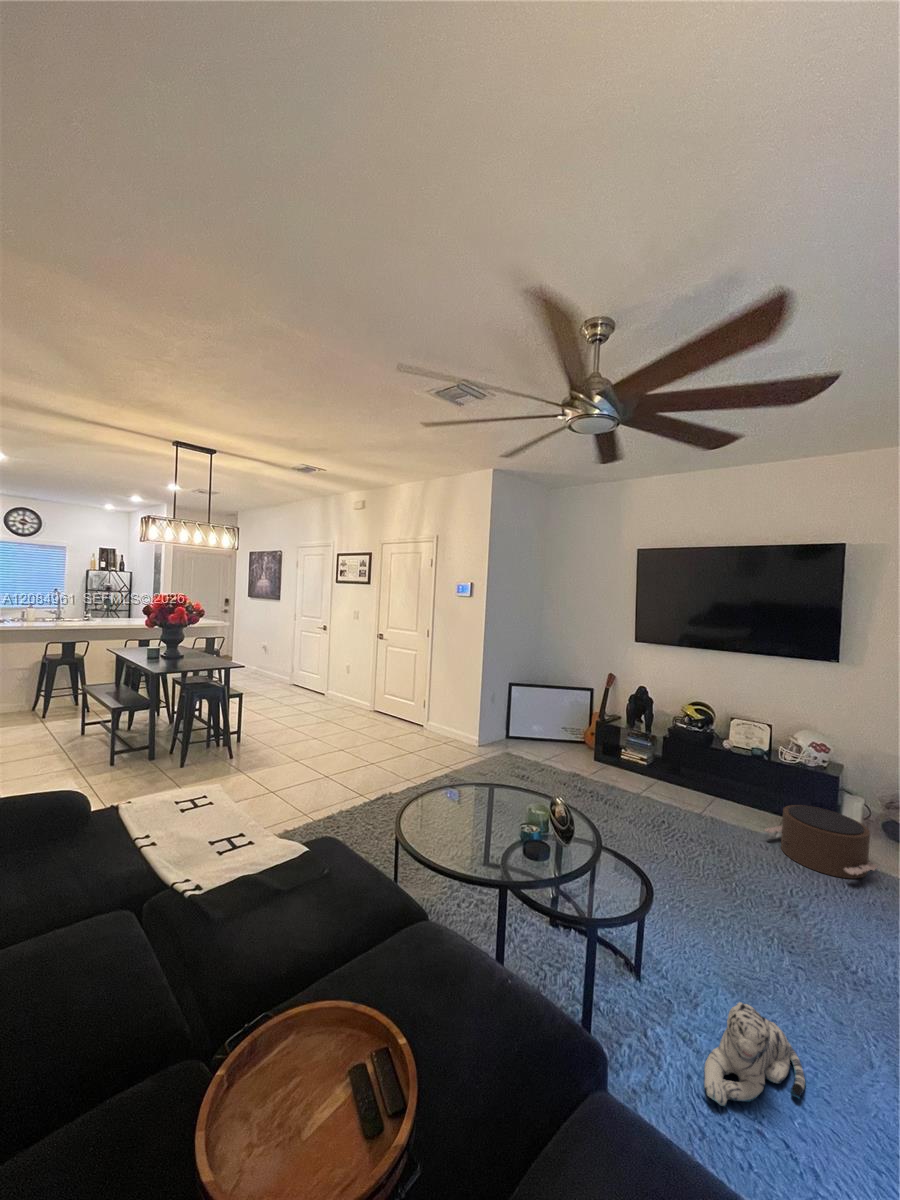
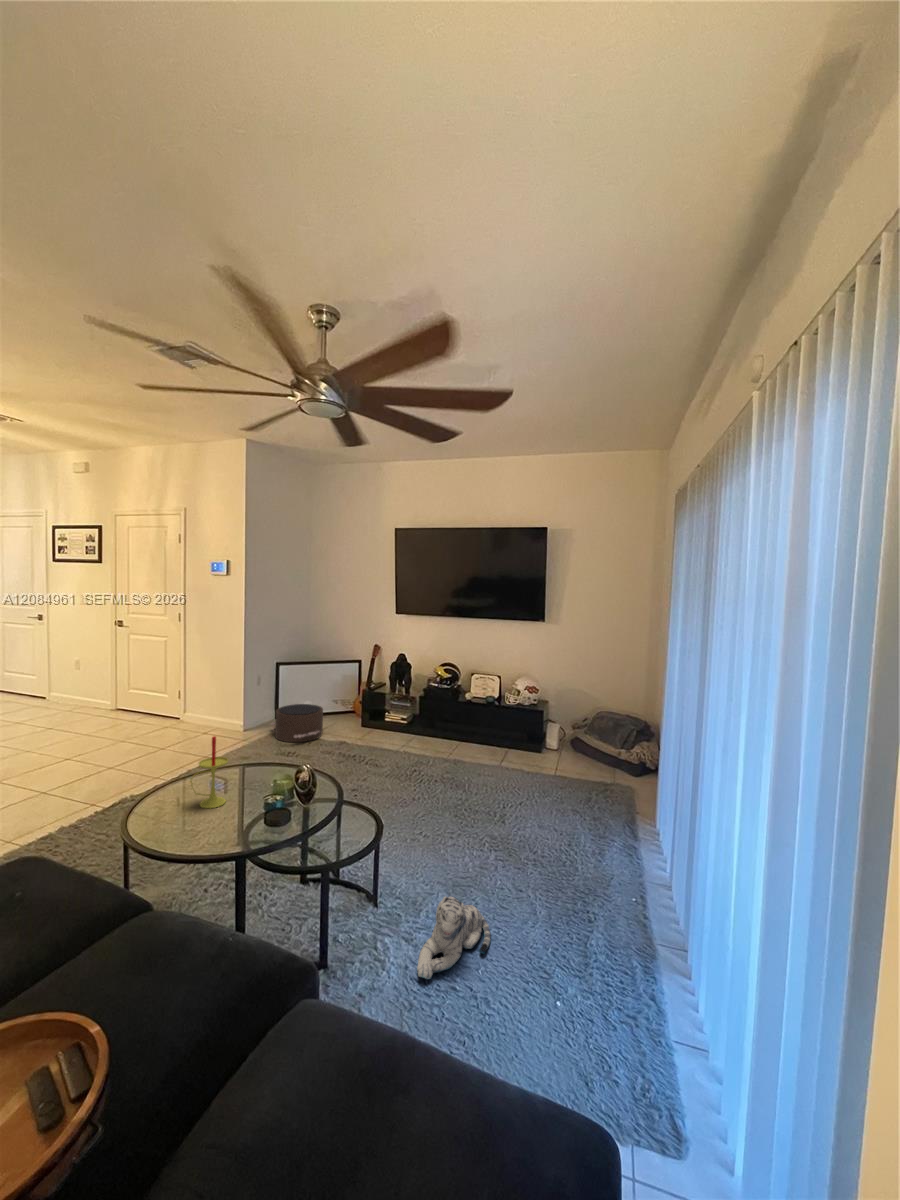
candle: none [450,752,484,825] -> present [191,736,228,809]
pouf: present [765,805,877,879] -> present [271,704,323,742]

